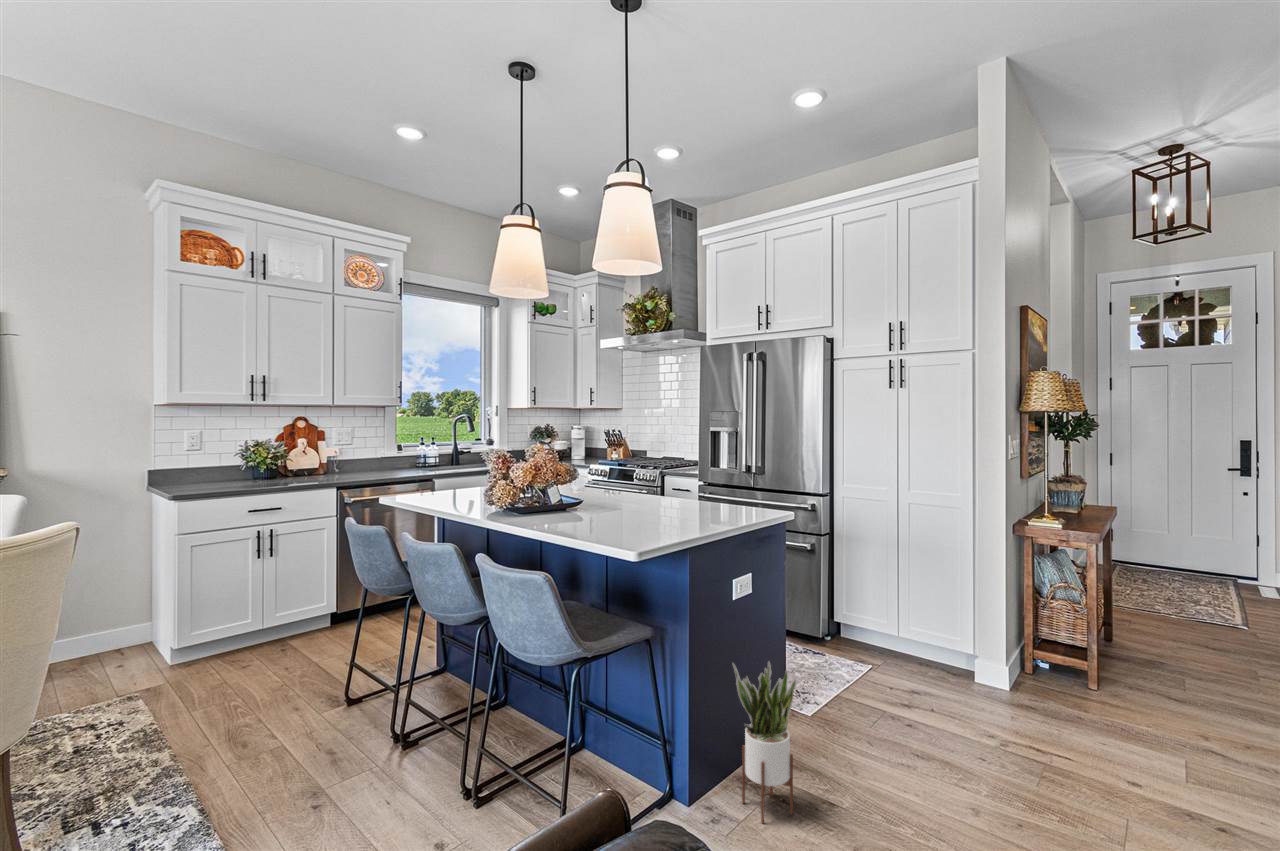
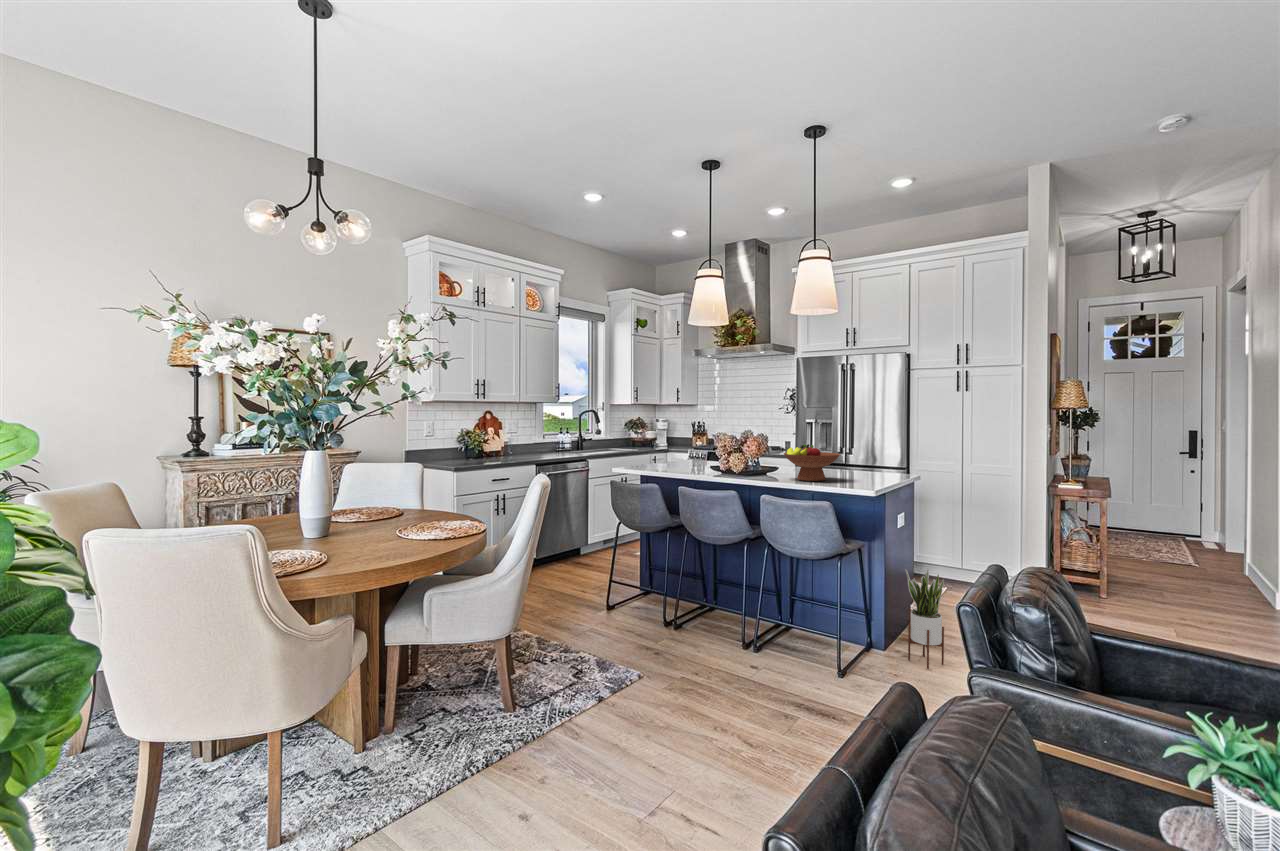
fruit bowl: none [582,465,664,520] -> present [784,444,840,481]

